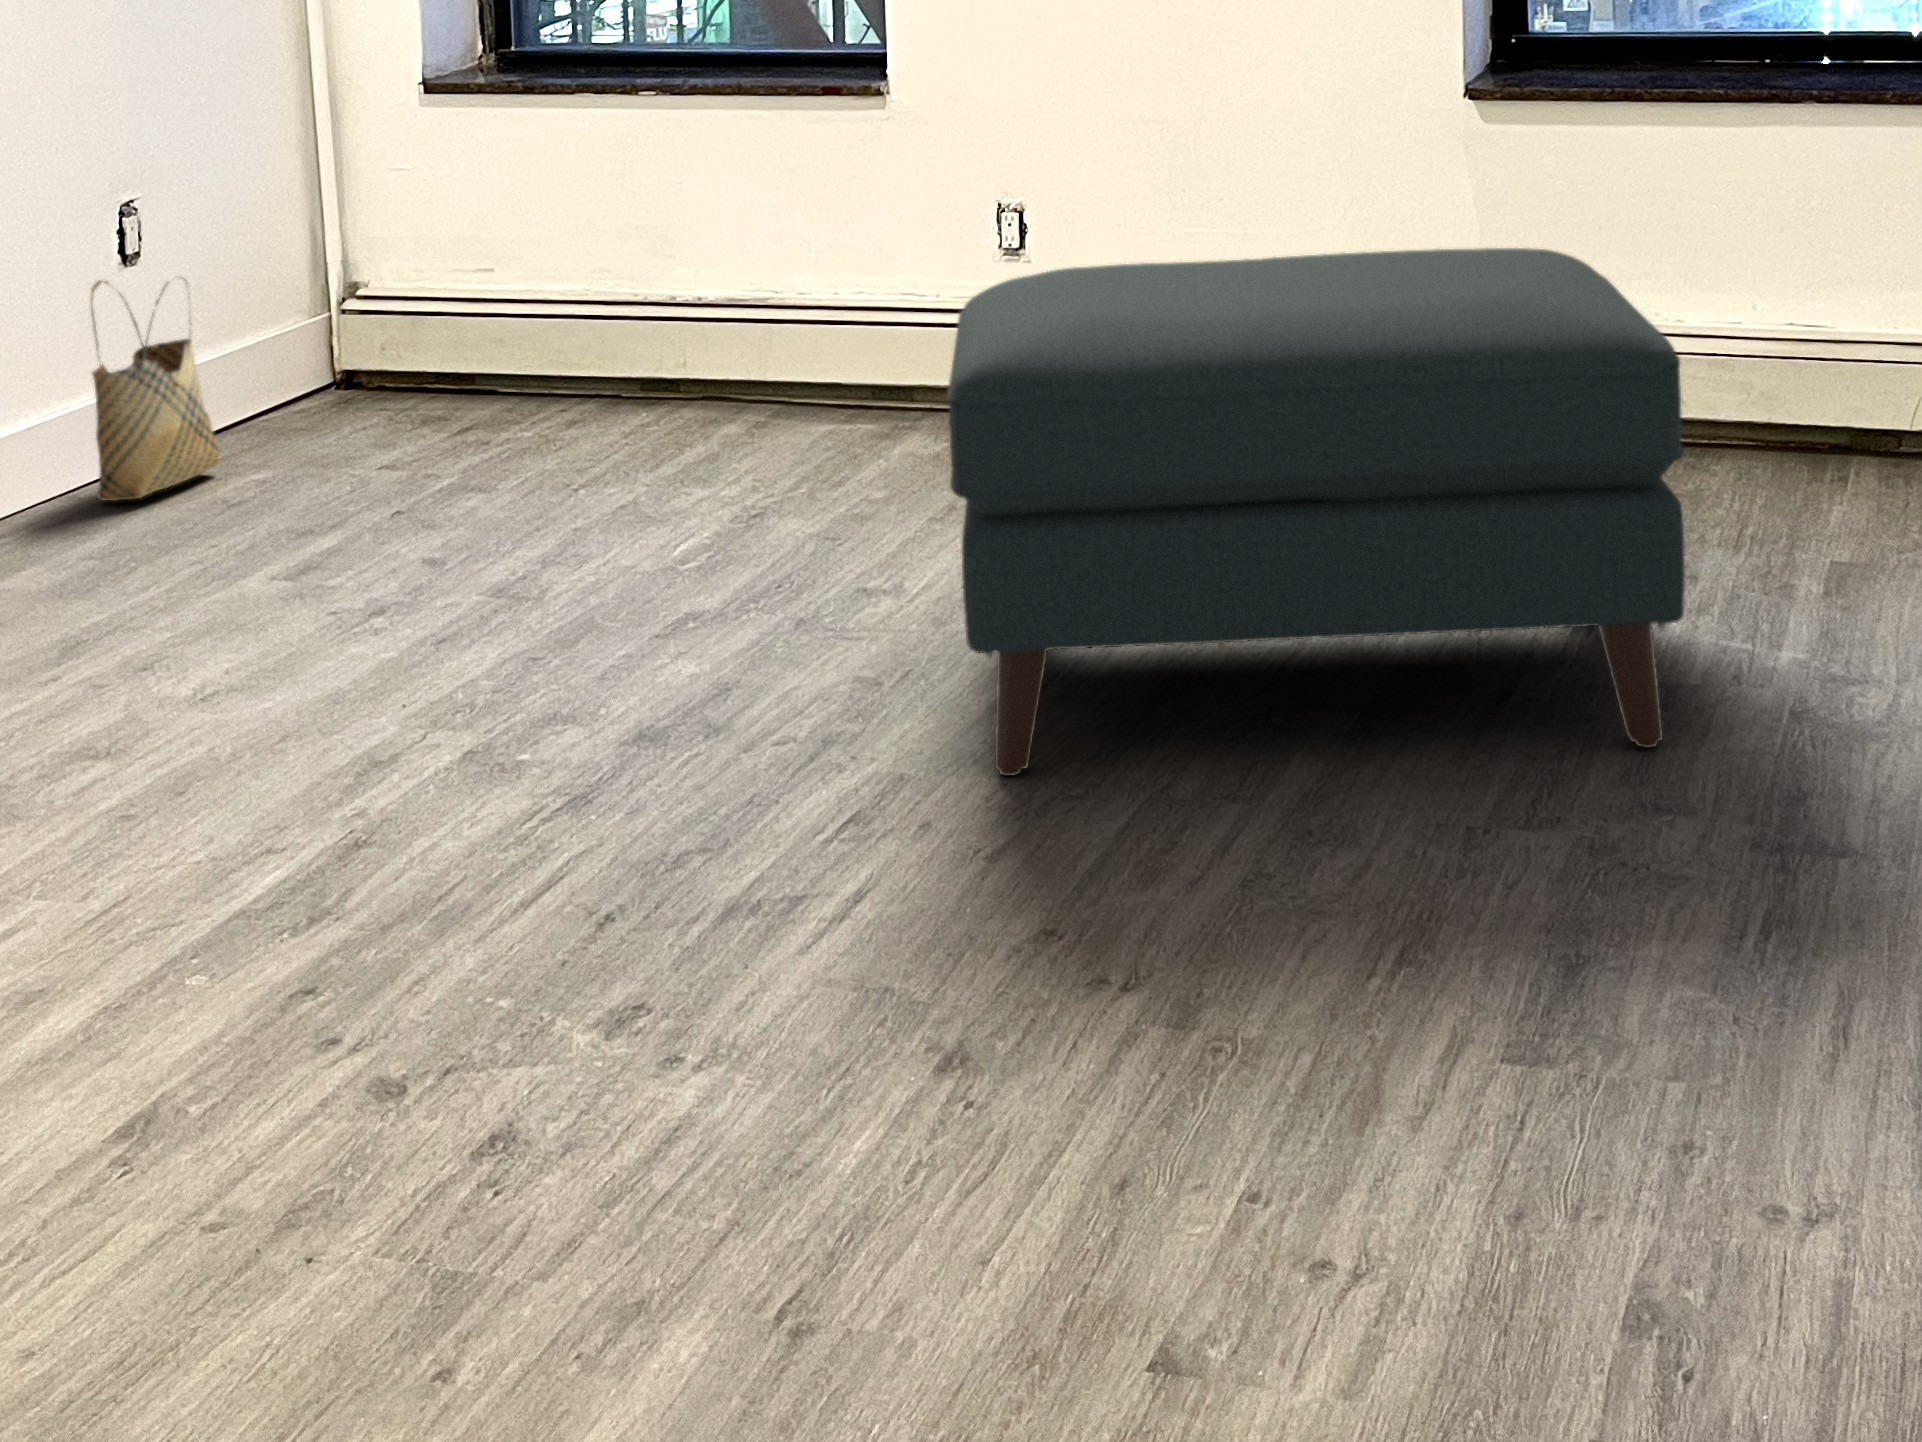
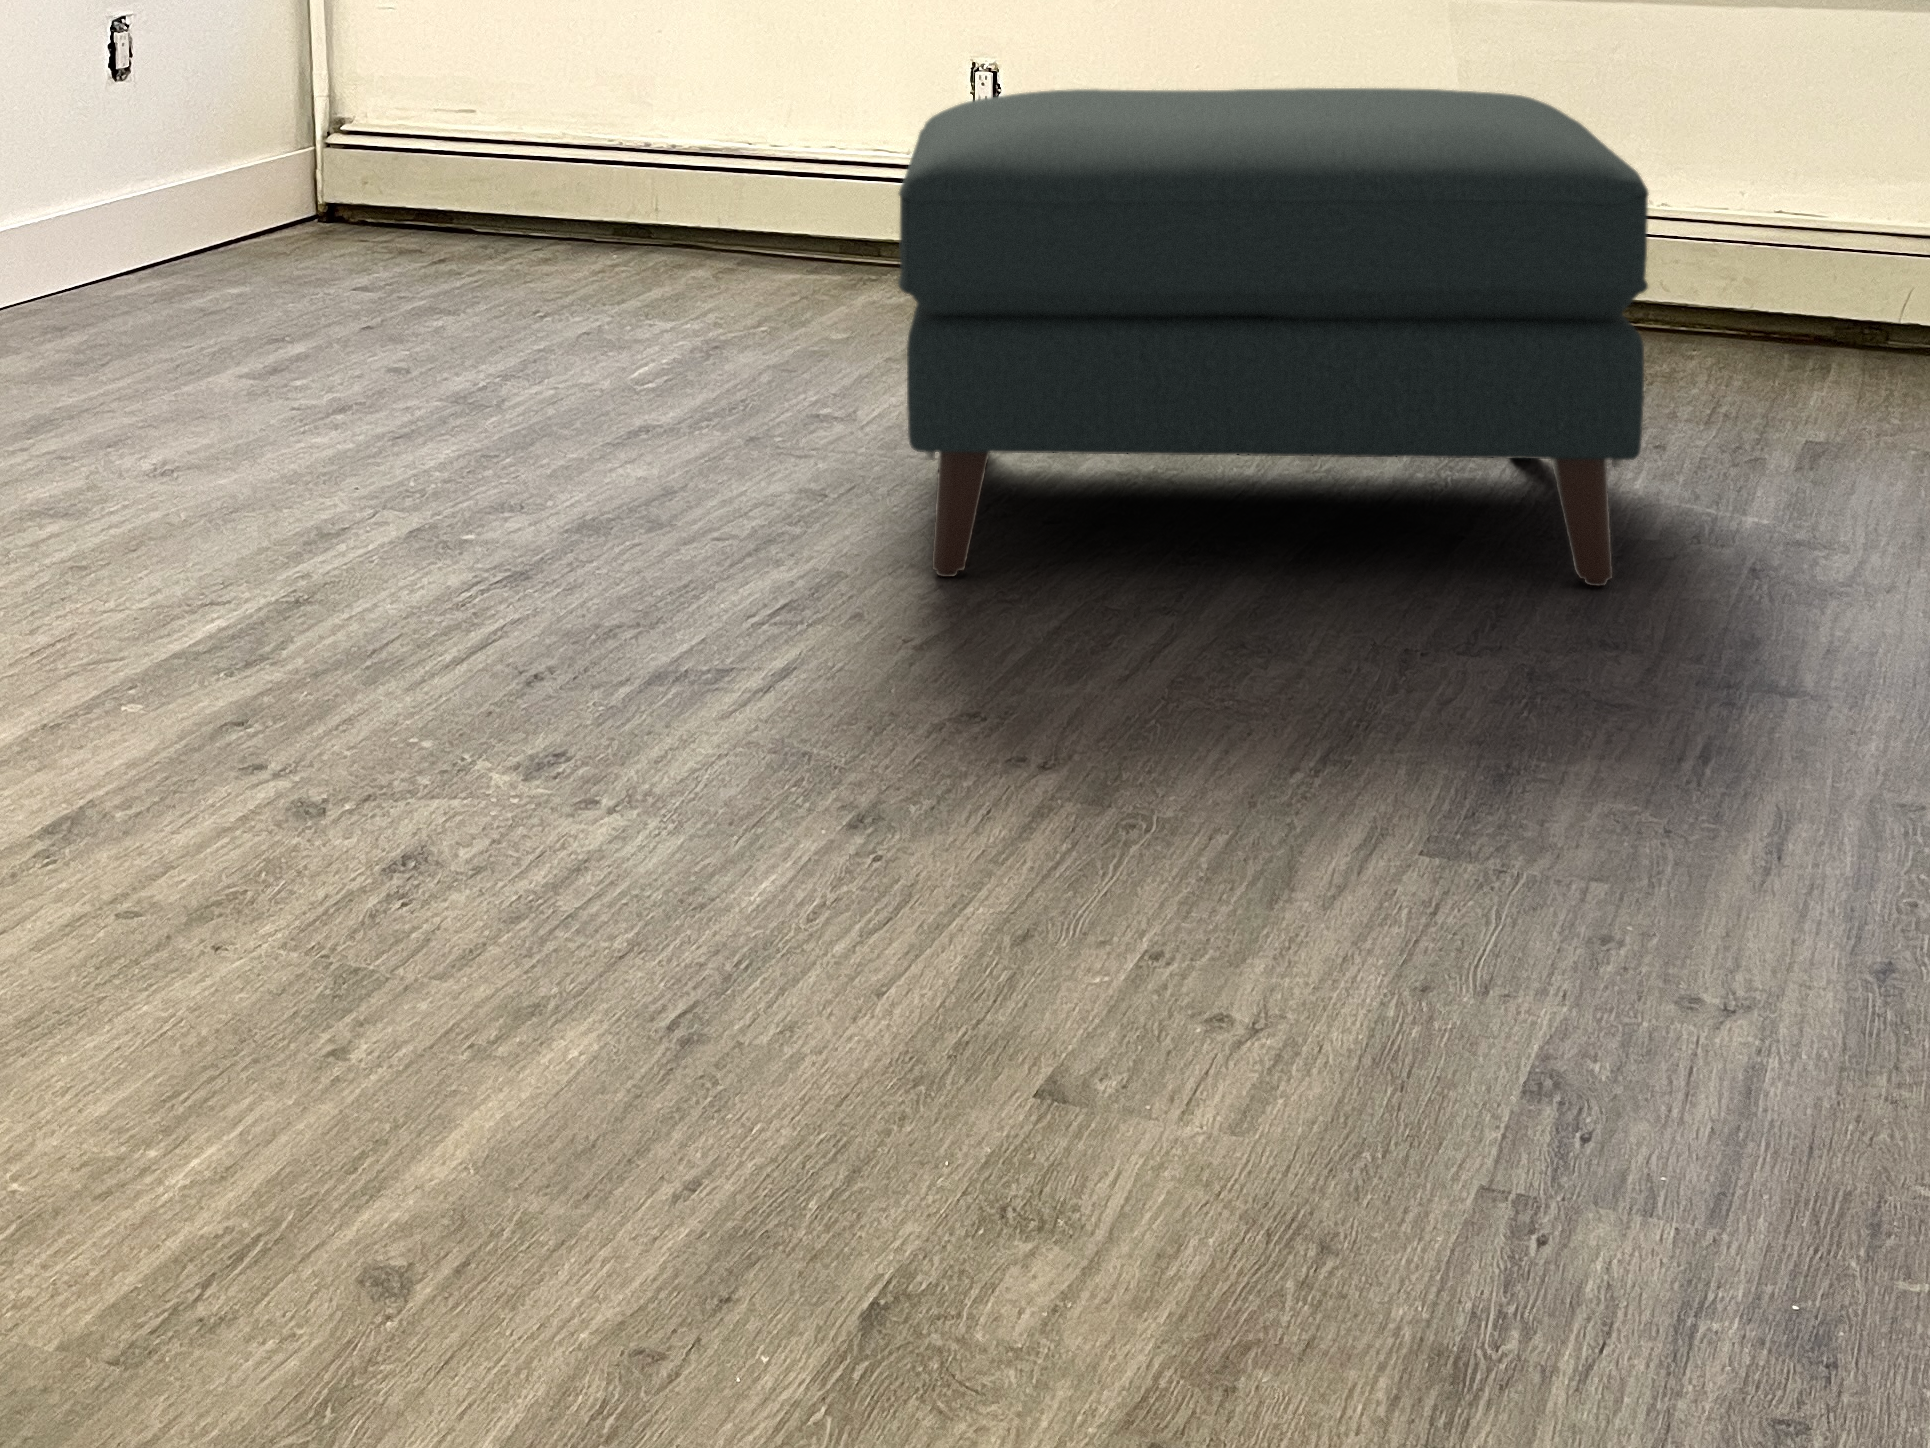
woven basket: present [91,276,220,501] -> none [82,88,204,303]

